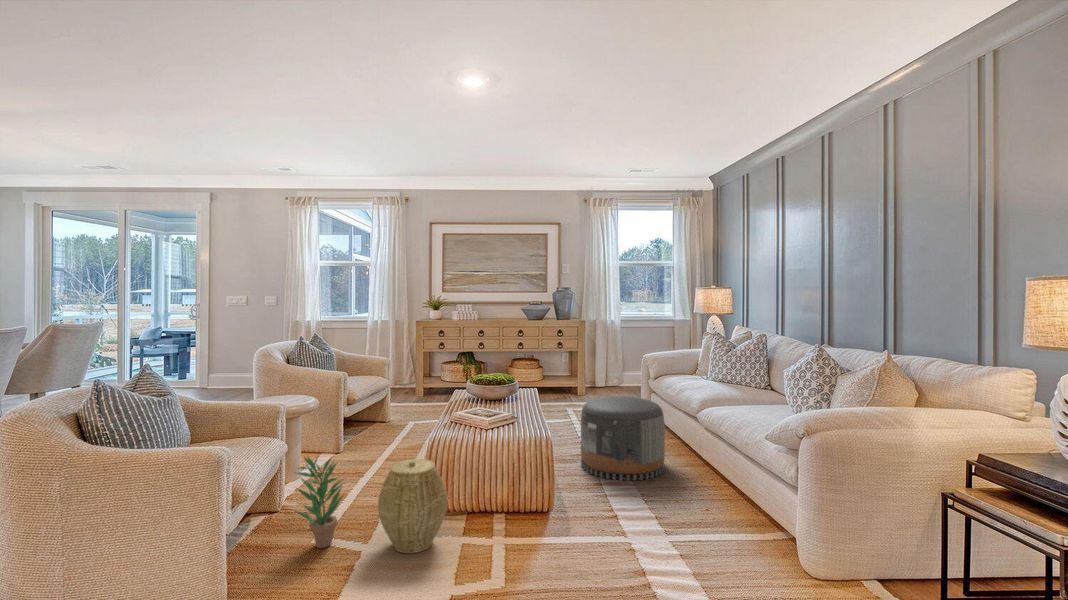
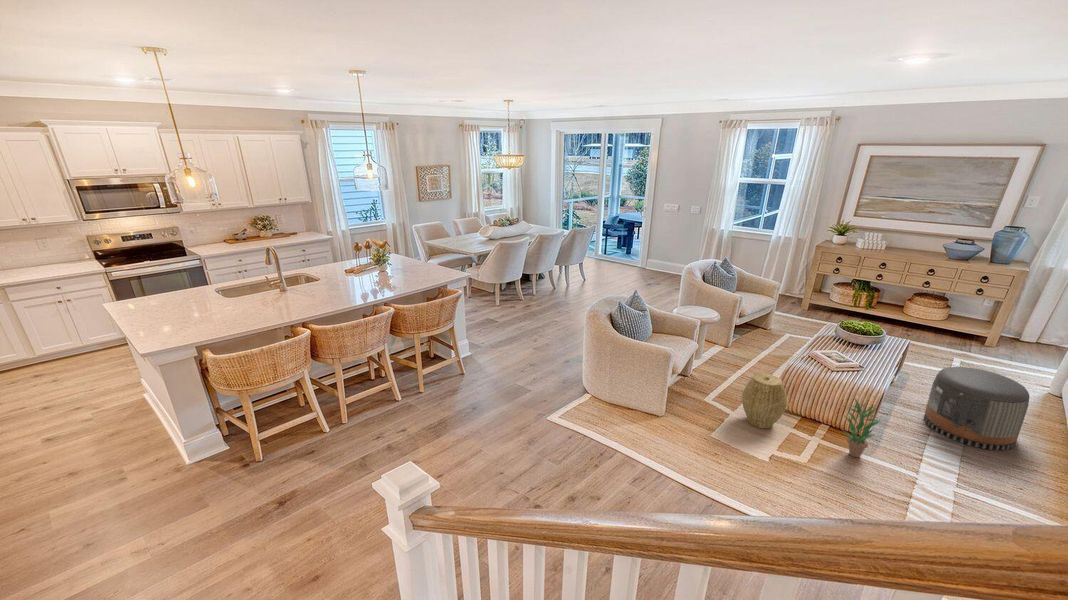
potted plant: present [296,457,343,548] -> present [844,399,880,458]

